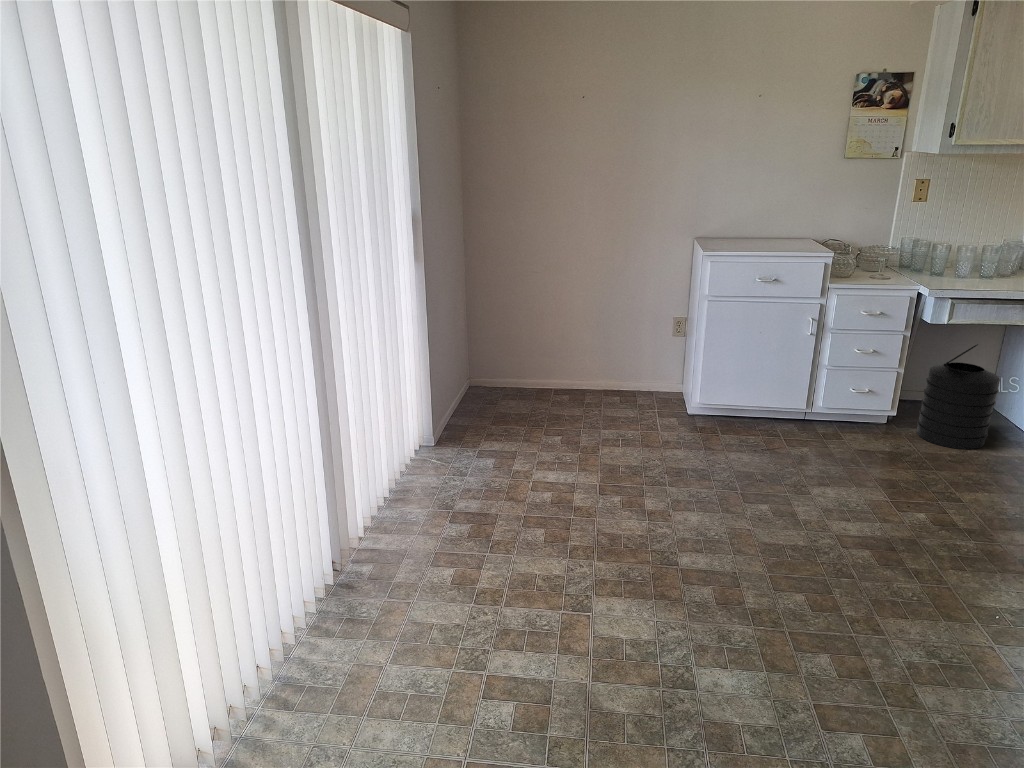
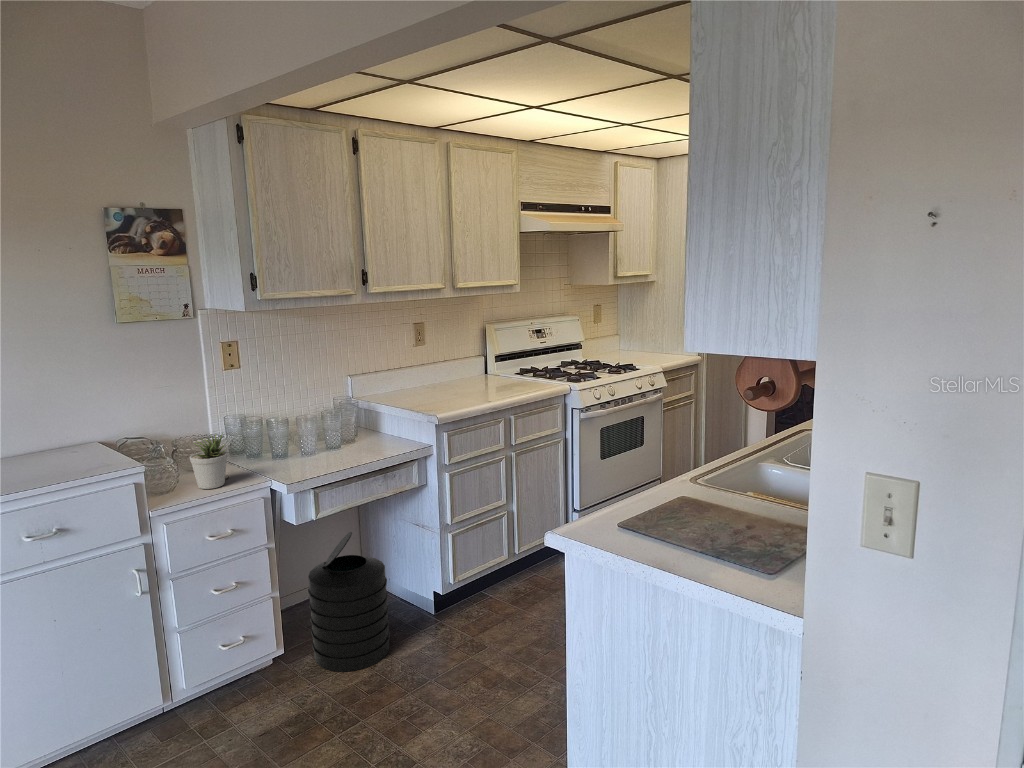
potted plant: none [866,242,895,282] -> present [190,435,227,489]

